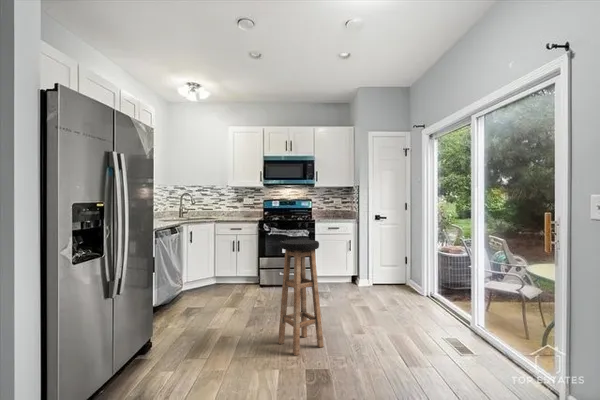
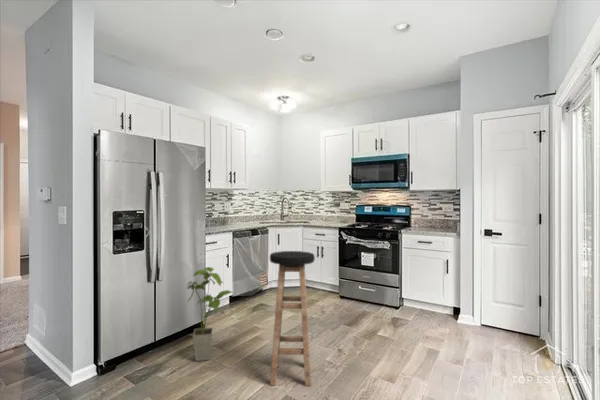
house plant: none [187,263,237,360] -> present [188,267,232,361]

